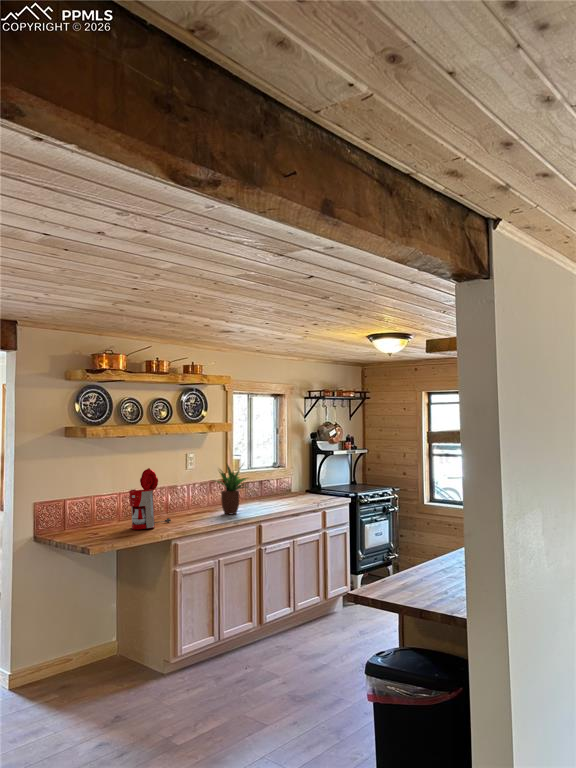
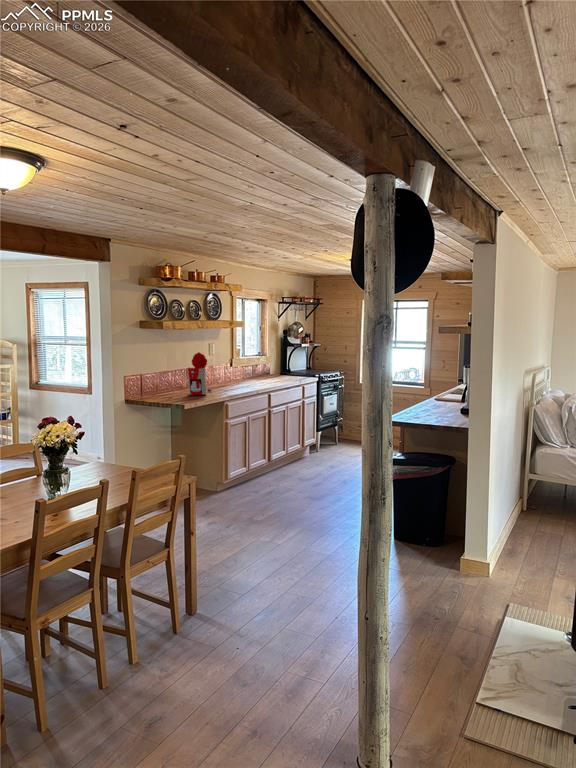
potted plant: present [216,465,247,514] -> none [232,349,264,387]

